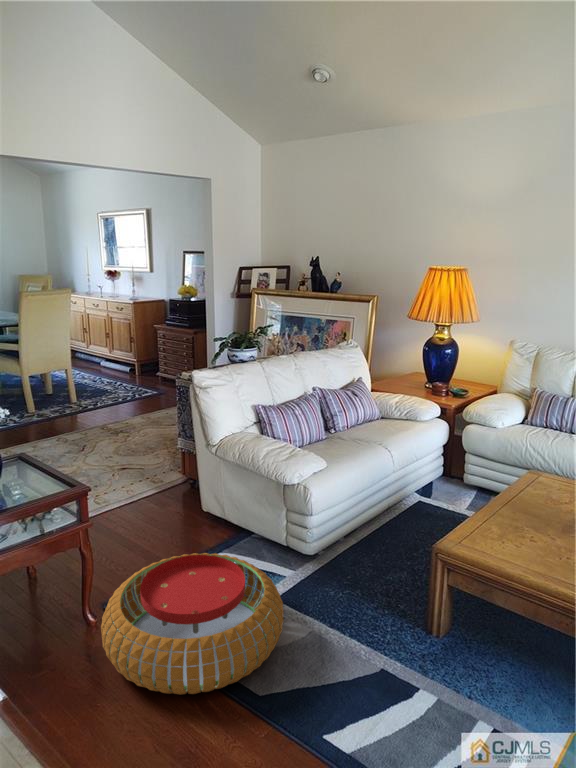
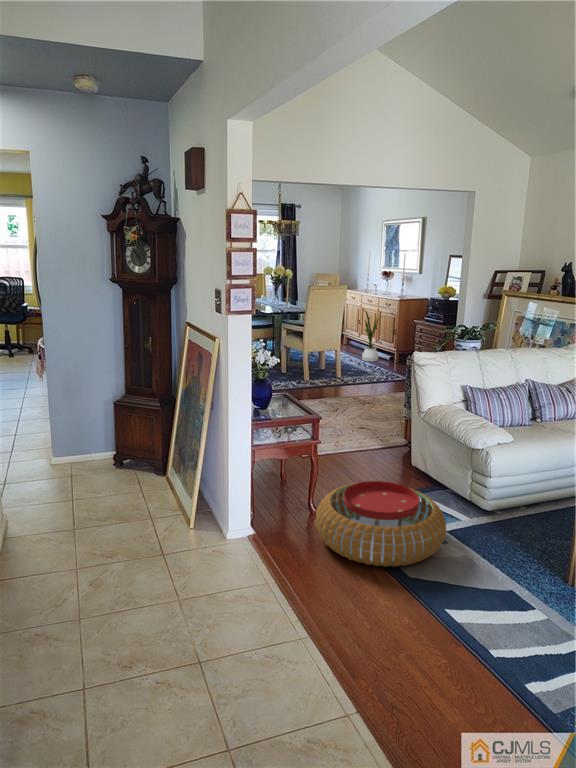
house plant: none [88,315,120,376] -> present [362,309,382,362]

